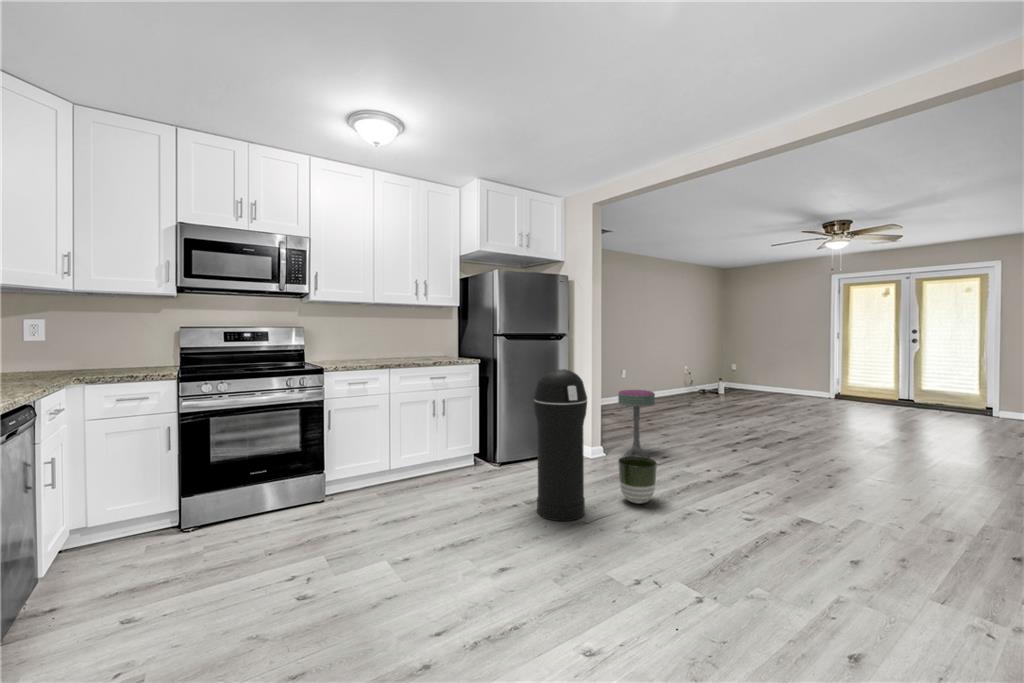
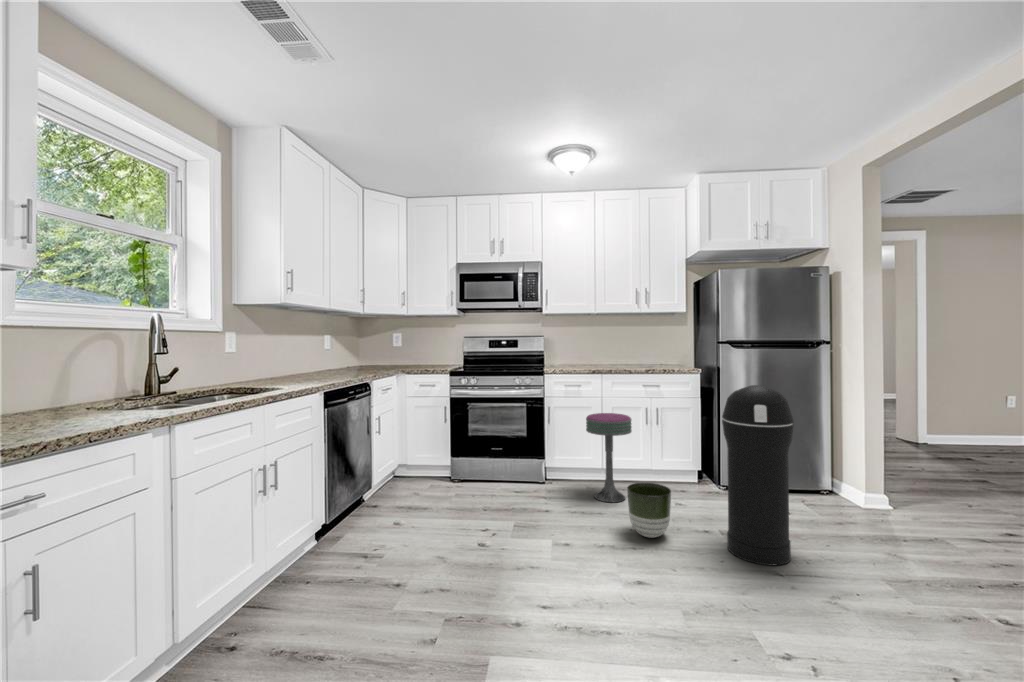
bar stool: present [618,390,655,458] -> present [586,413,632,502]
planter: present [618,456,657,504] -> present [627,483,671,538]

